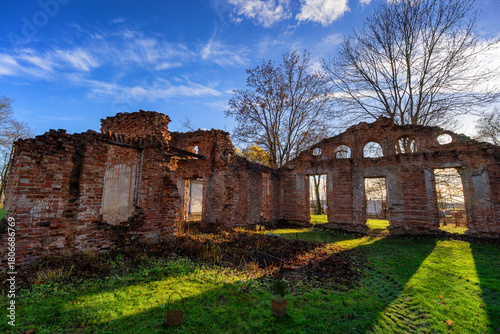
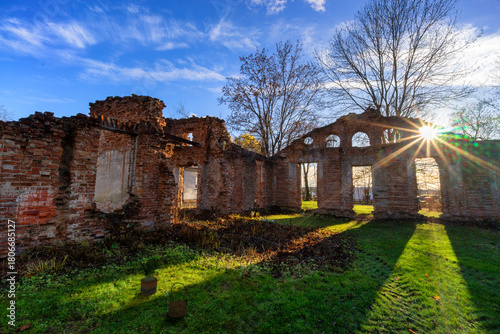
potted tree: present [271,280,290,317] -> present [139,260,162,296]

